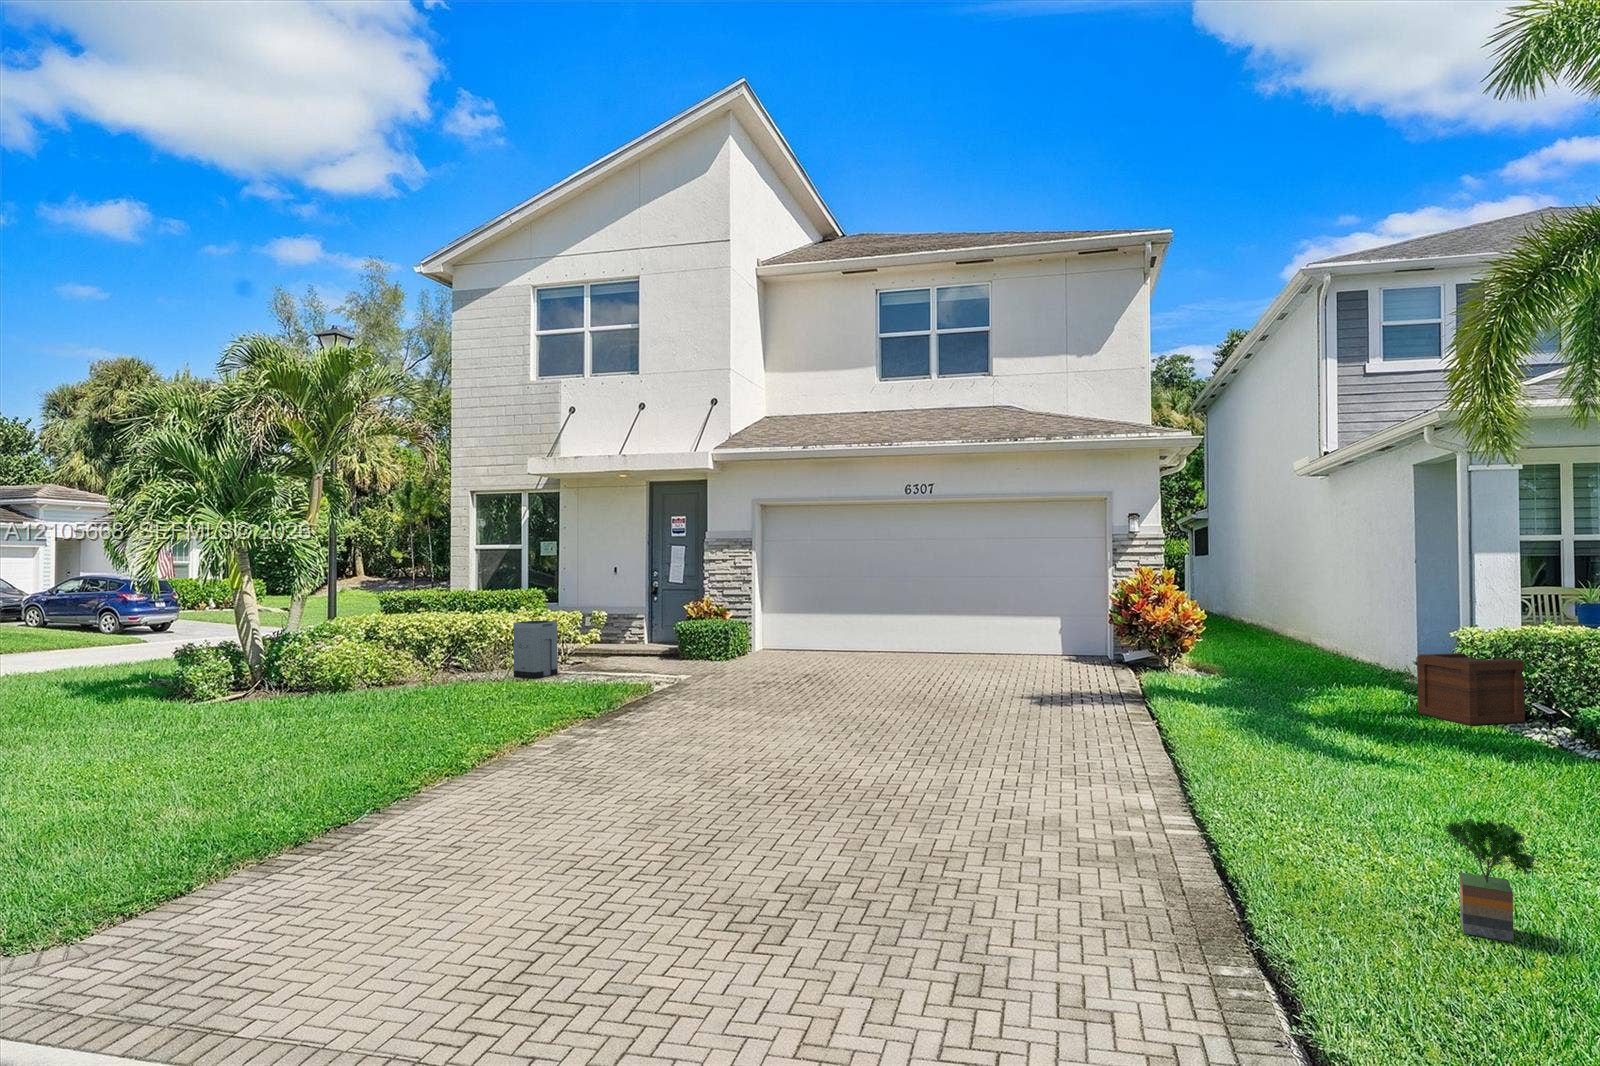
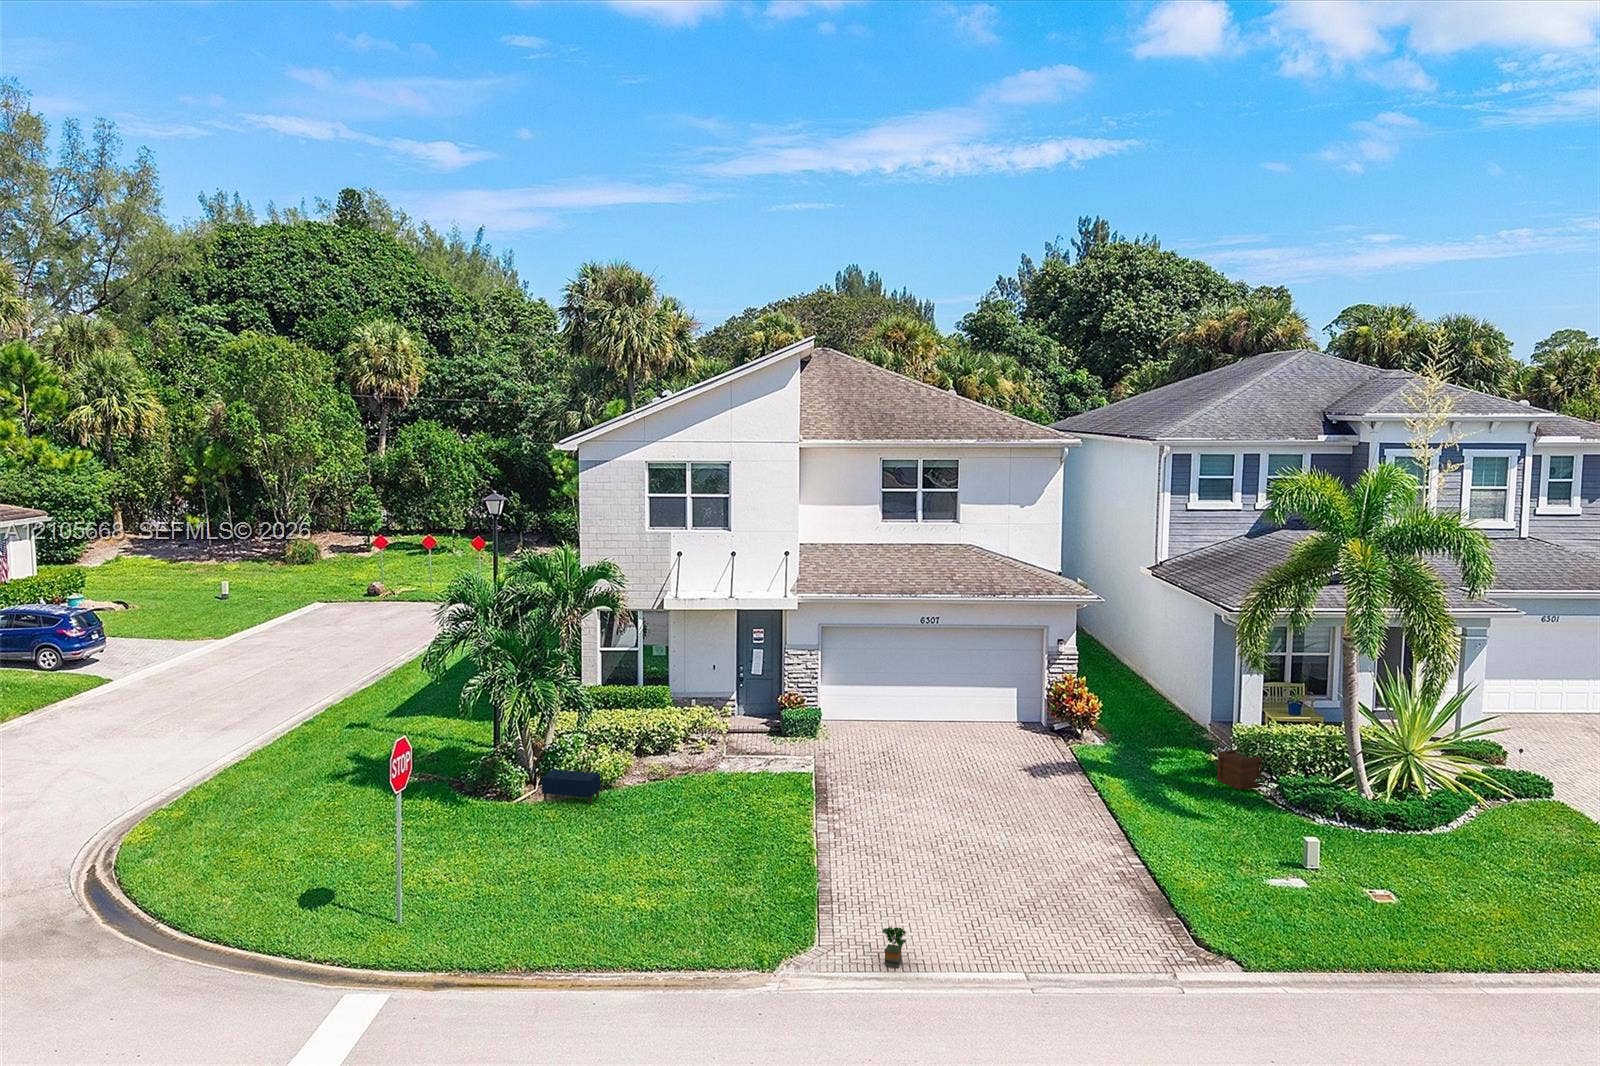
trash can: present [513,620,558,679] -> none [692,723,718,764]
bench: none [215,659,307,707] -> present [542,770,600,805]
potted tree: present [1444,818,1535,942] -> present [883,927,906,968]

